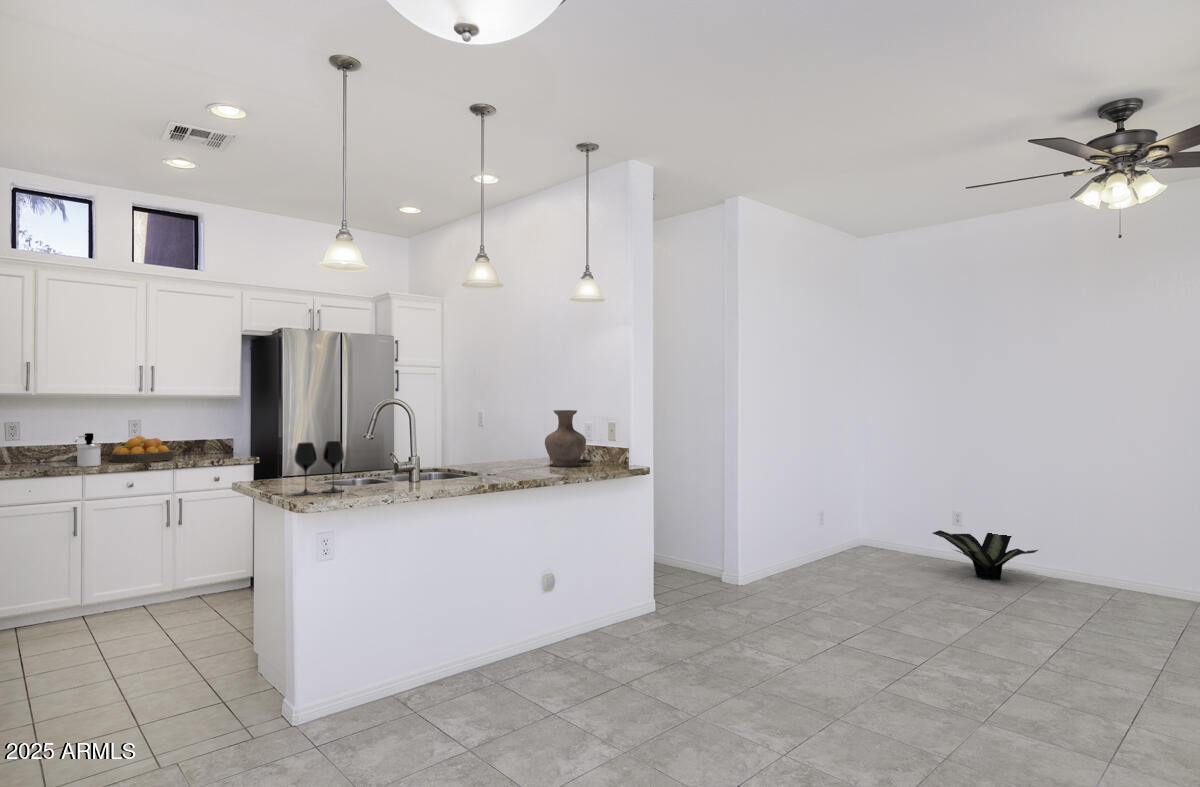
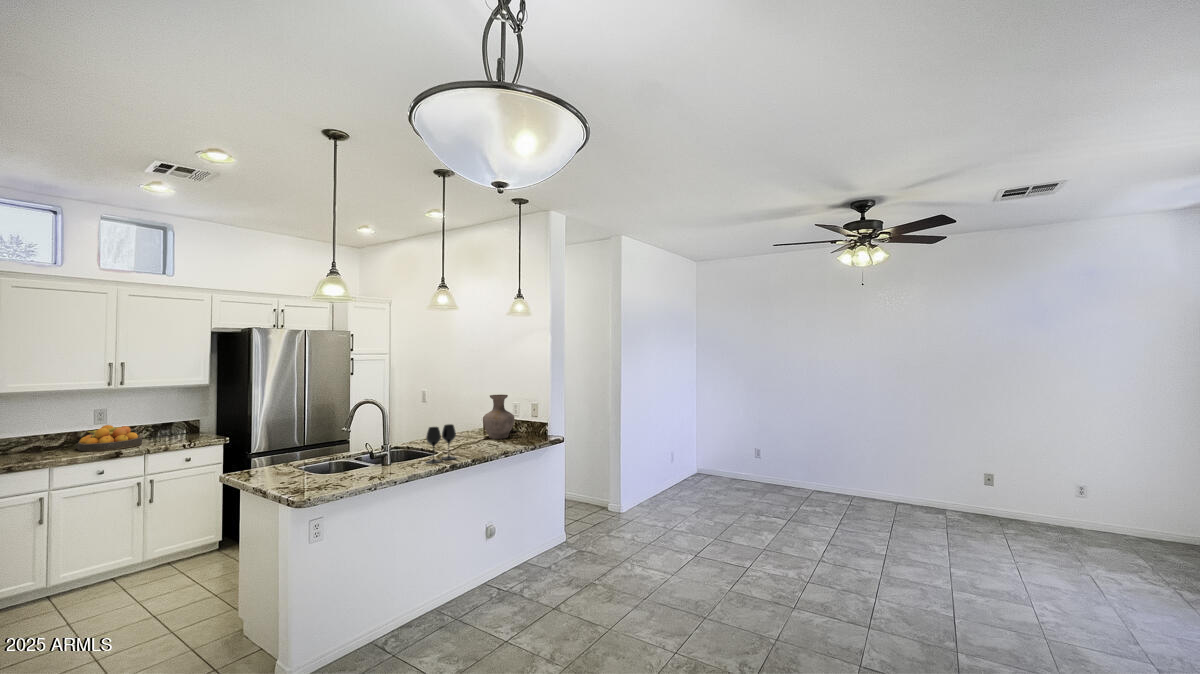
soap dispenser: present [75,433,101,467] -> none [41,428,70,460]
wine glass: present [294,441,344,495] -> present [426,424,456,463]
potted plant: present [933,530,1038,580] -> none [741,461,807,496]

